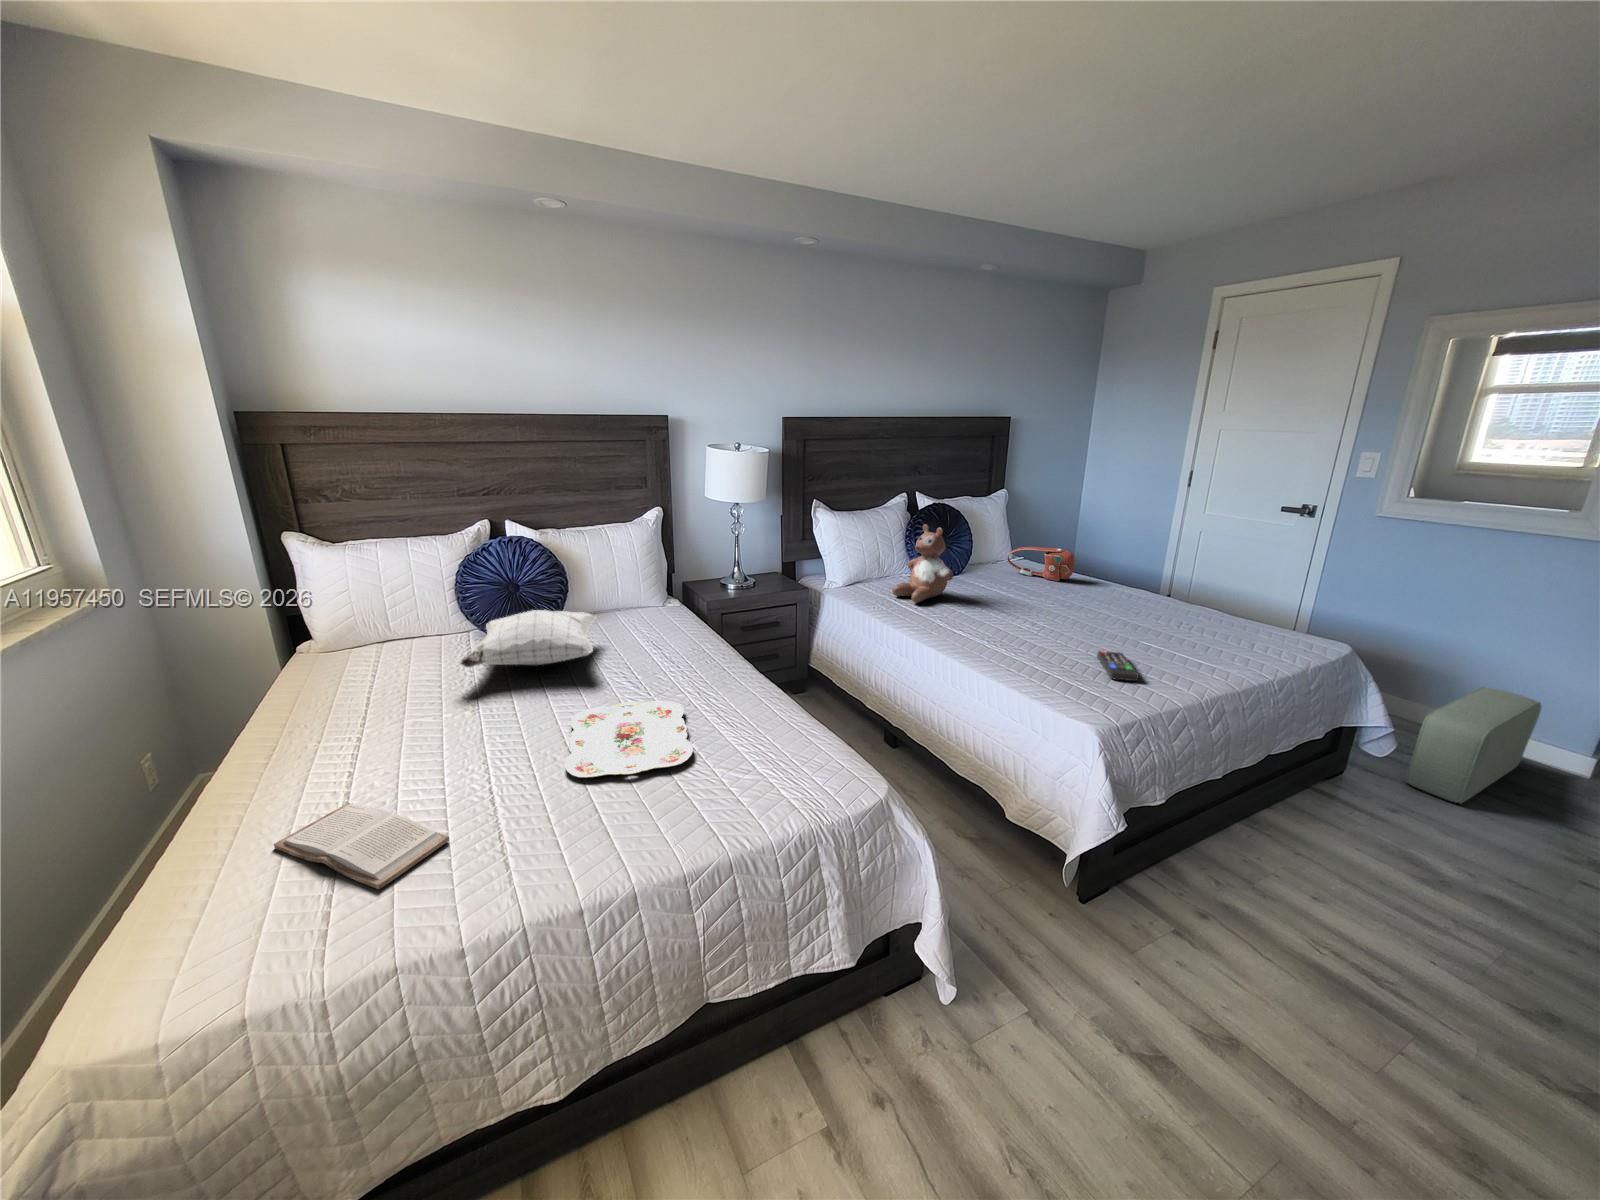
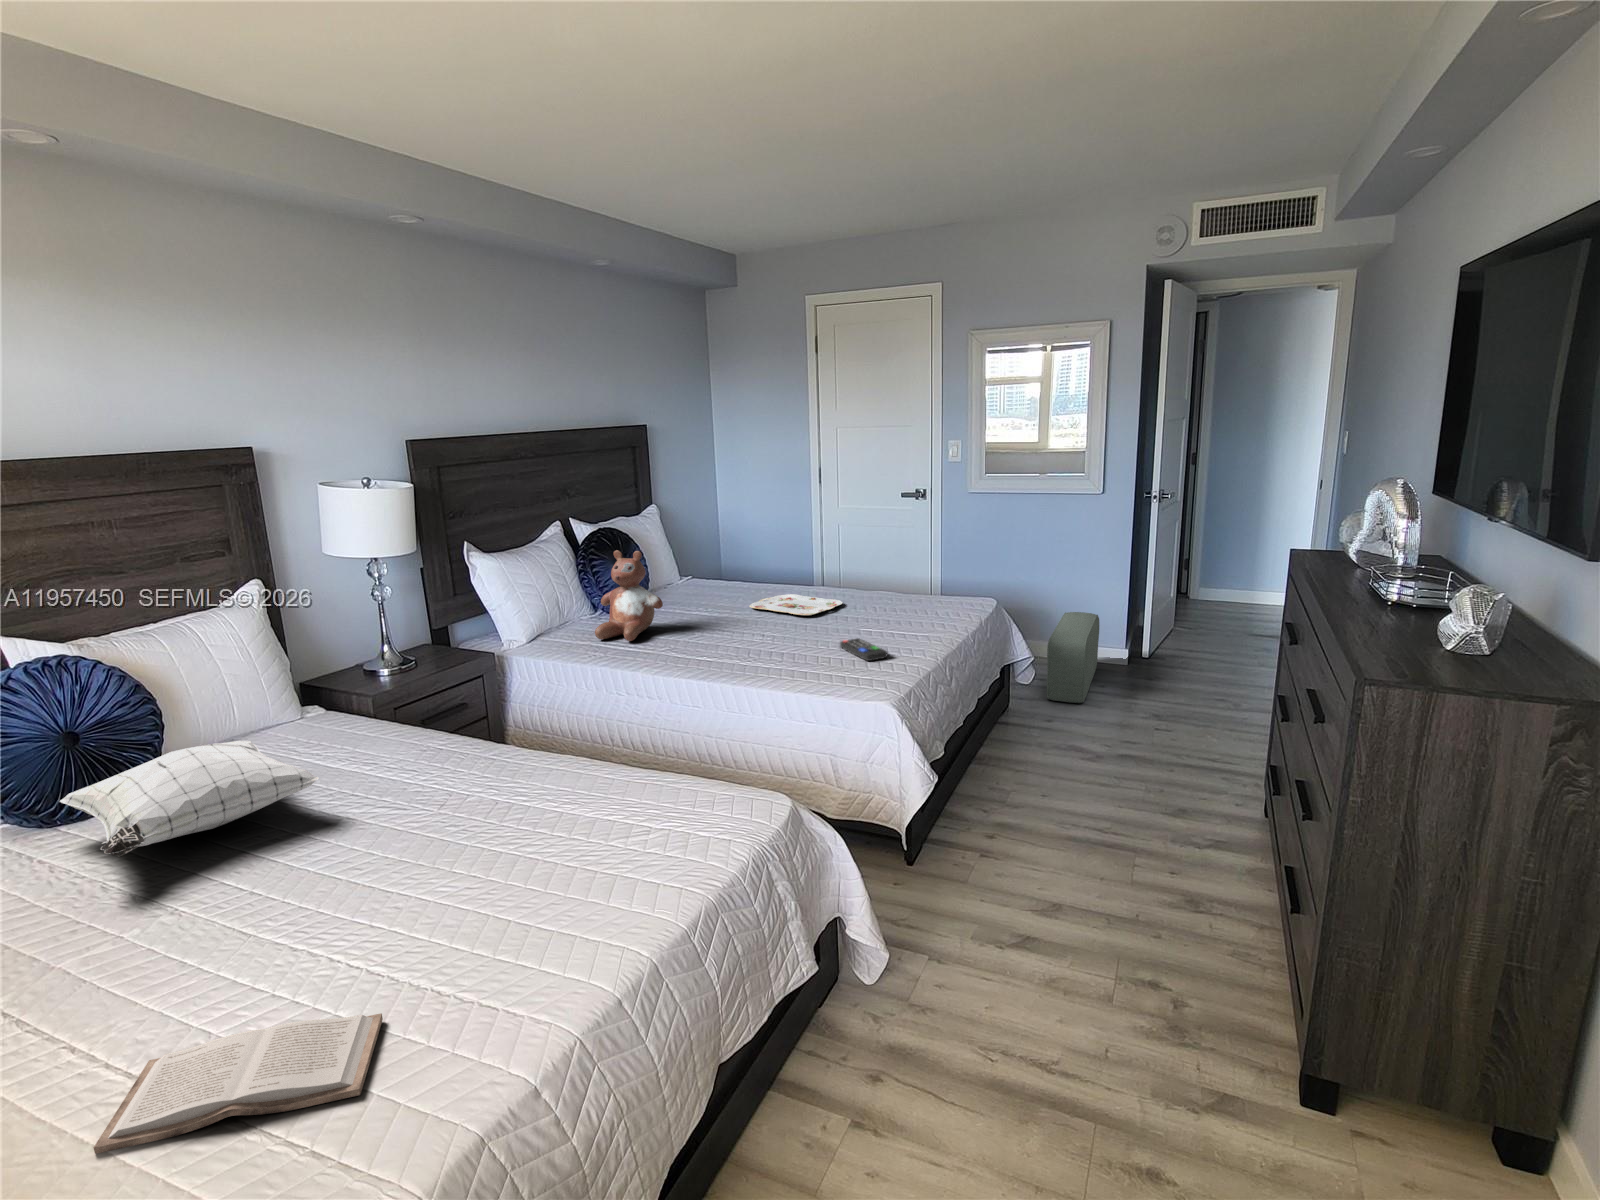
handbag: present [1007,547,1075,581] -> none [688,558,758,592]
serving tray: present [565,701,693,778] -> present [750,594,843,615]

